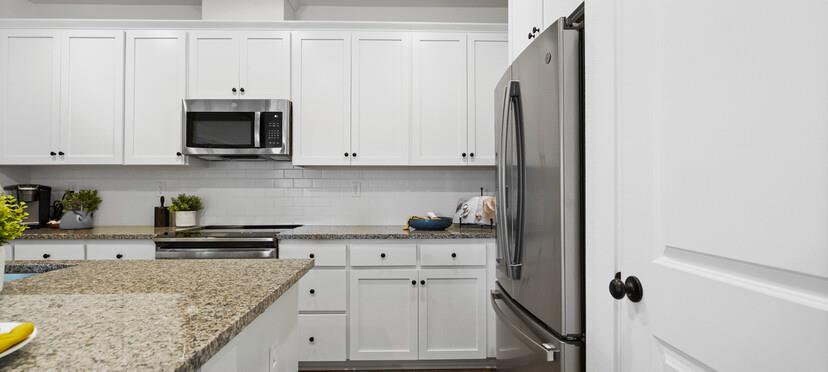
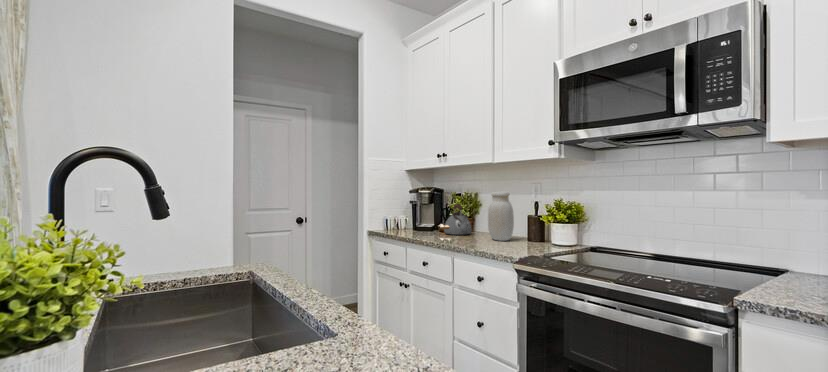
jar: none [117,188,142,229] -> present [488,191,514,241]

